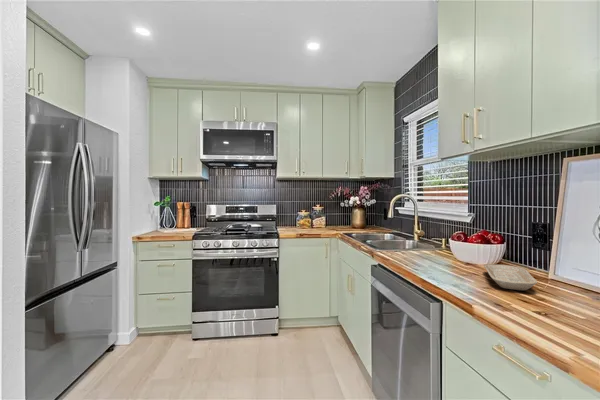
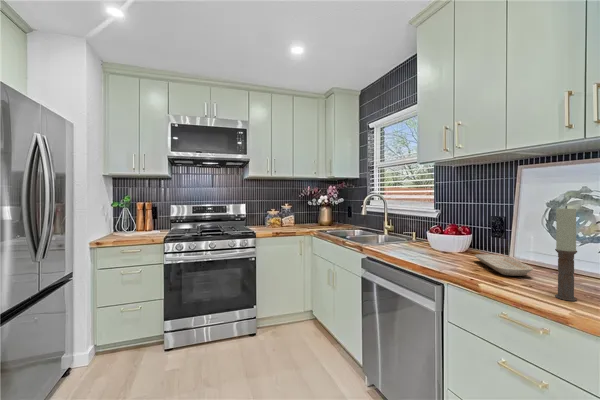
candle: none [538,210,562,321] -> present [555,206,577,301]

